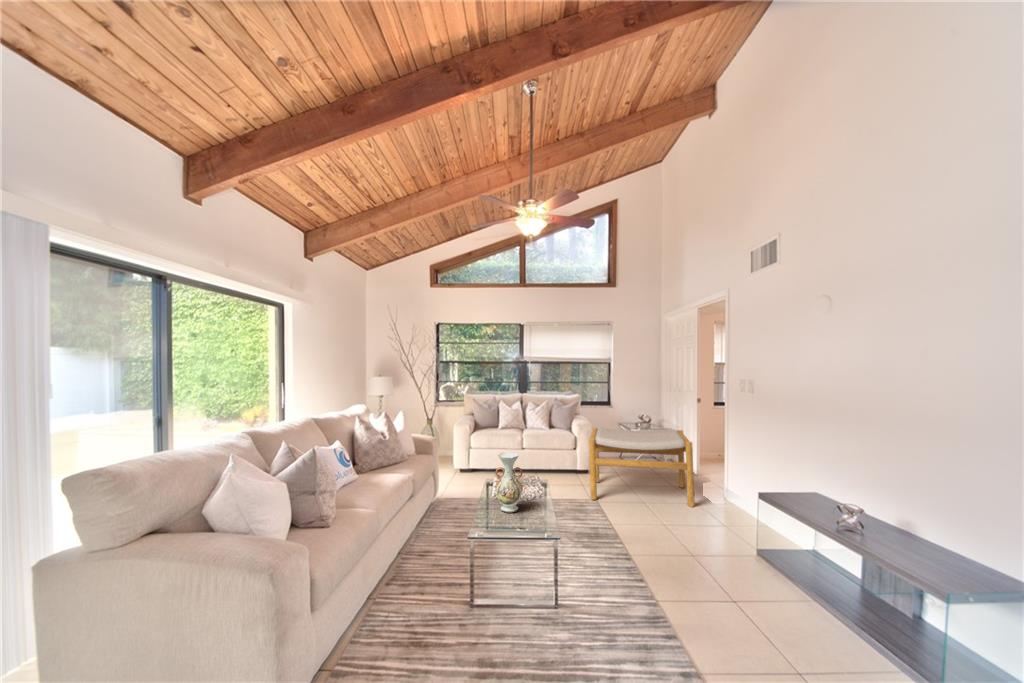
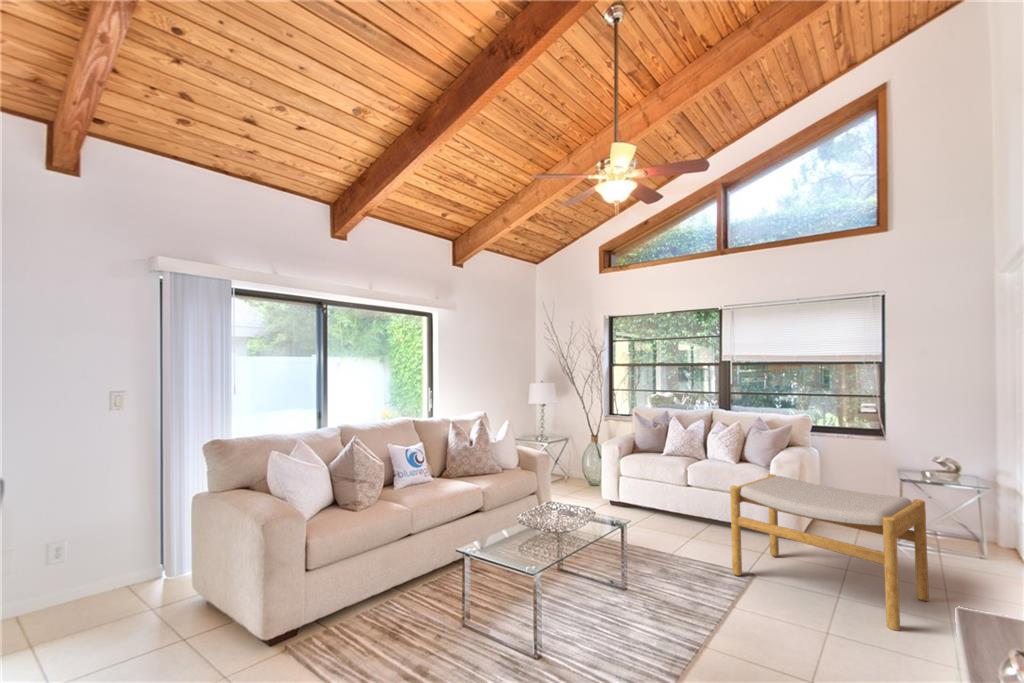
vase: present [495,453,523,512] -> none [521,478,549,546]

